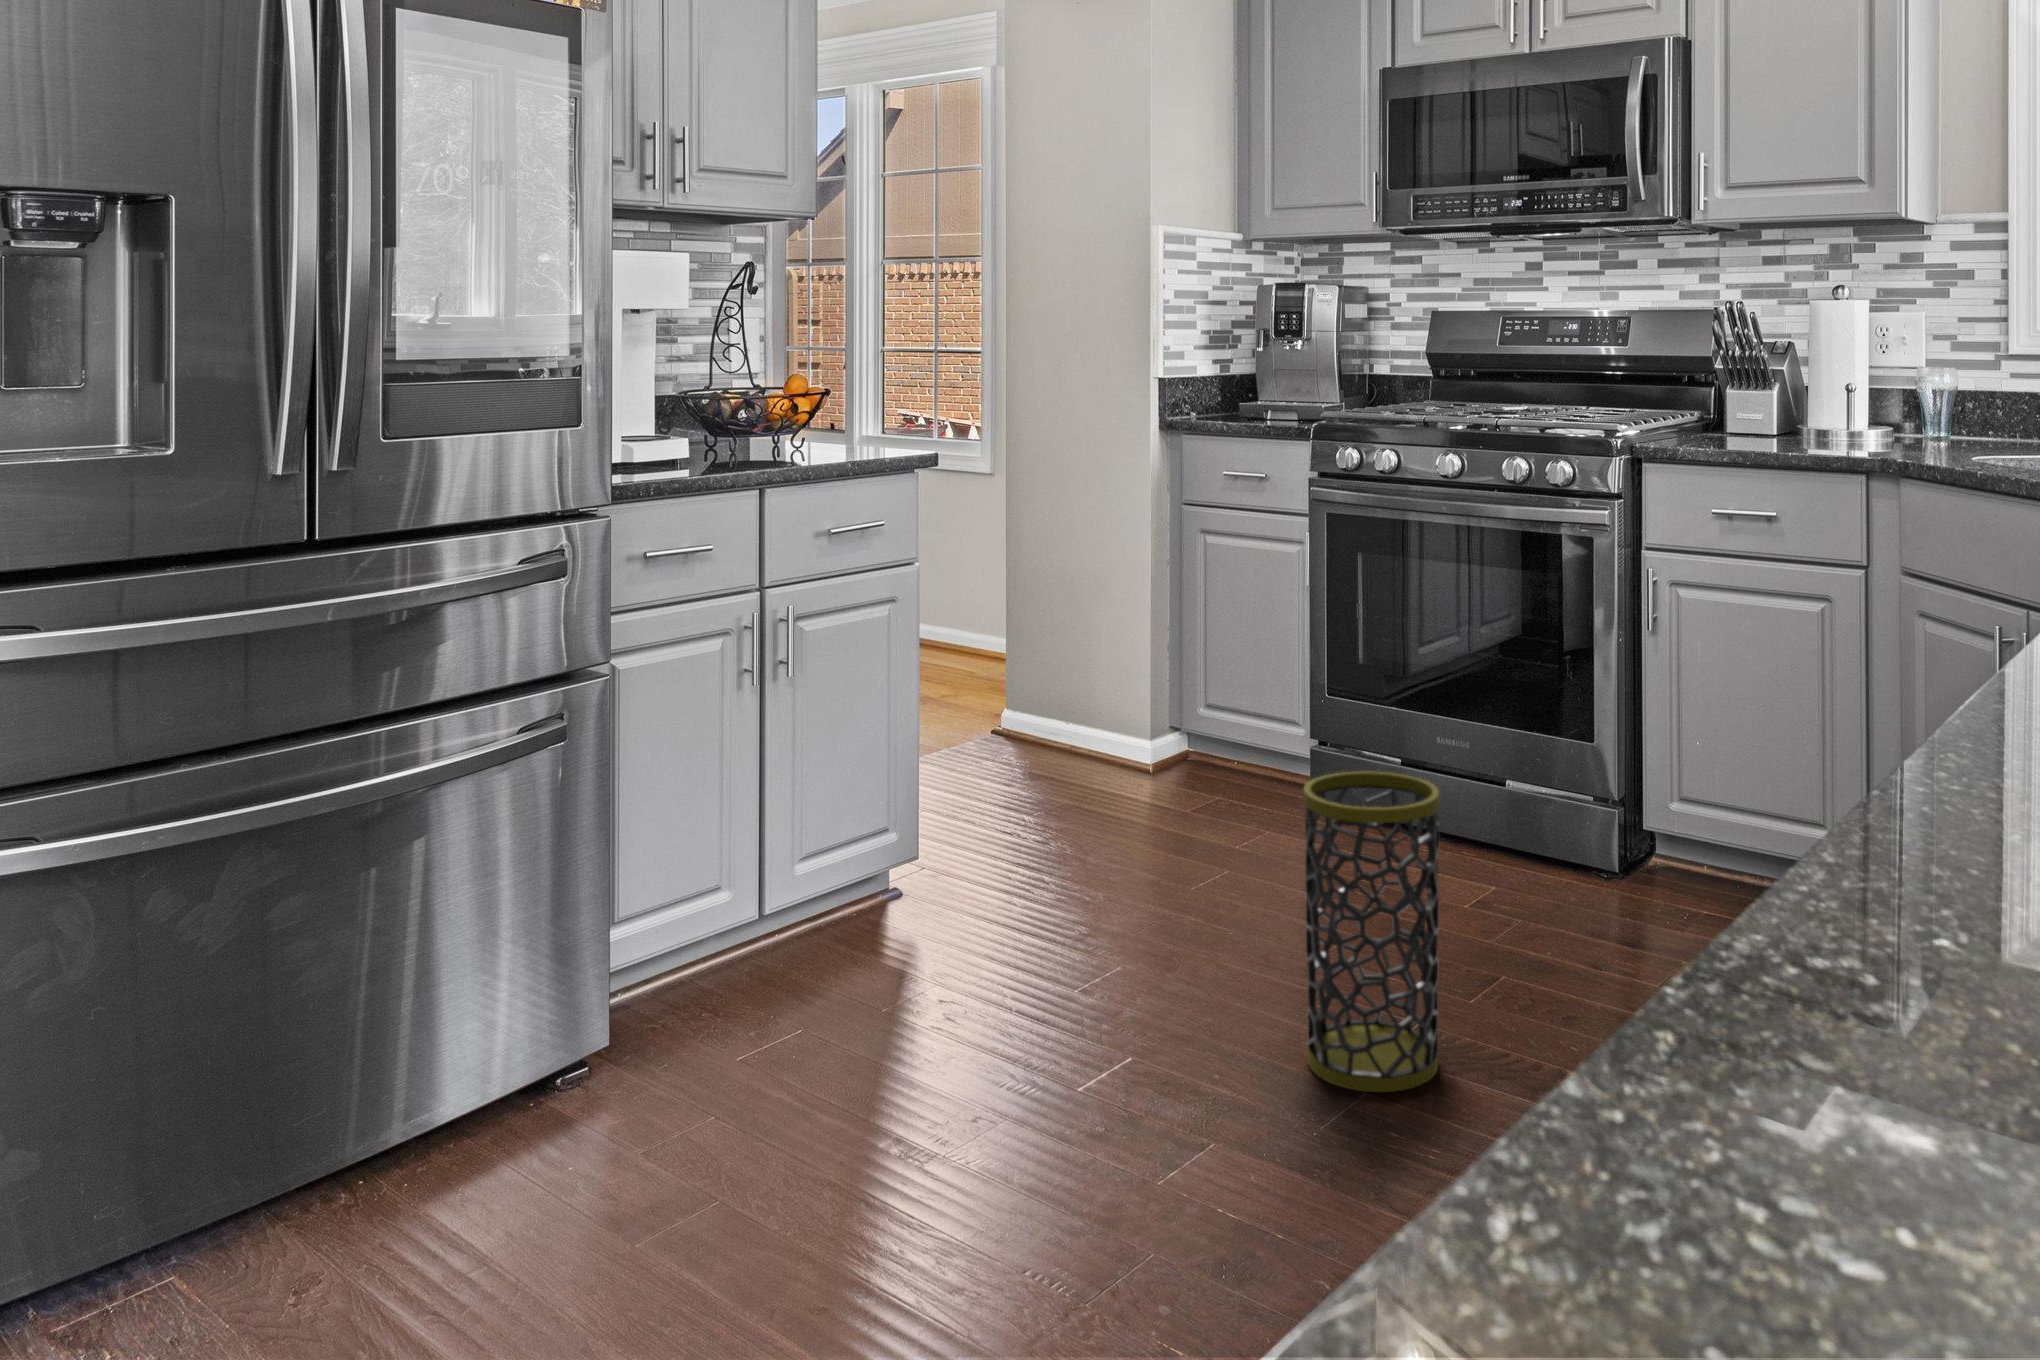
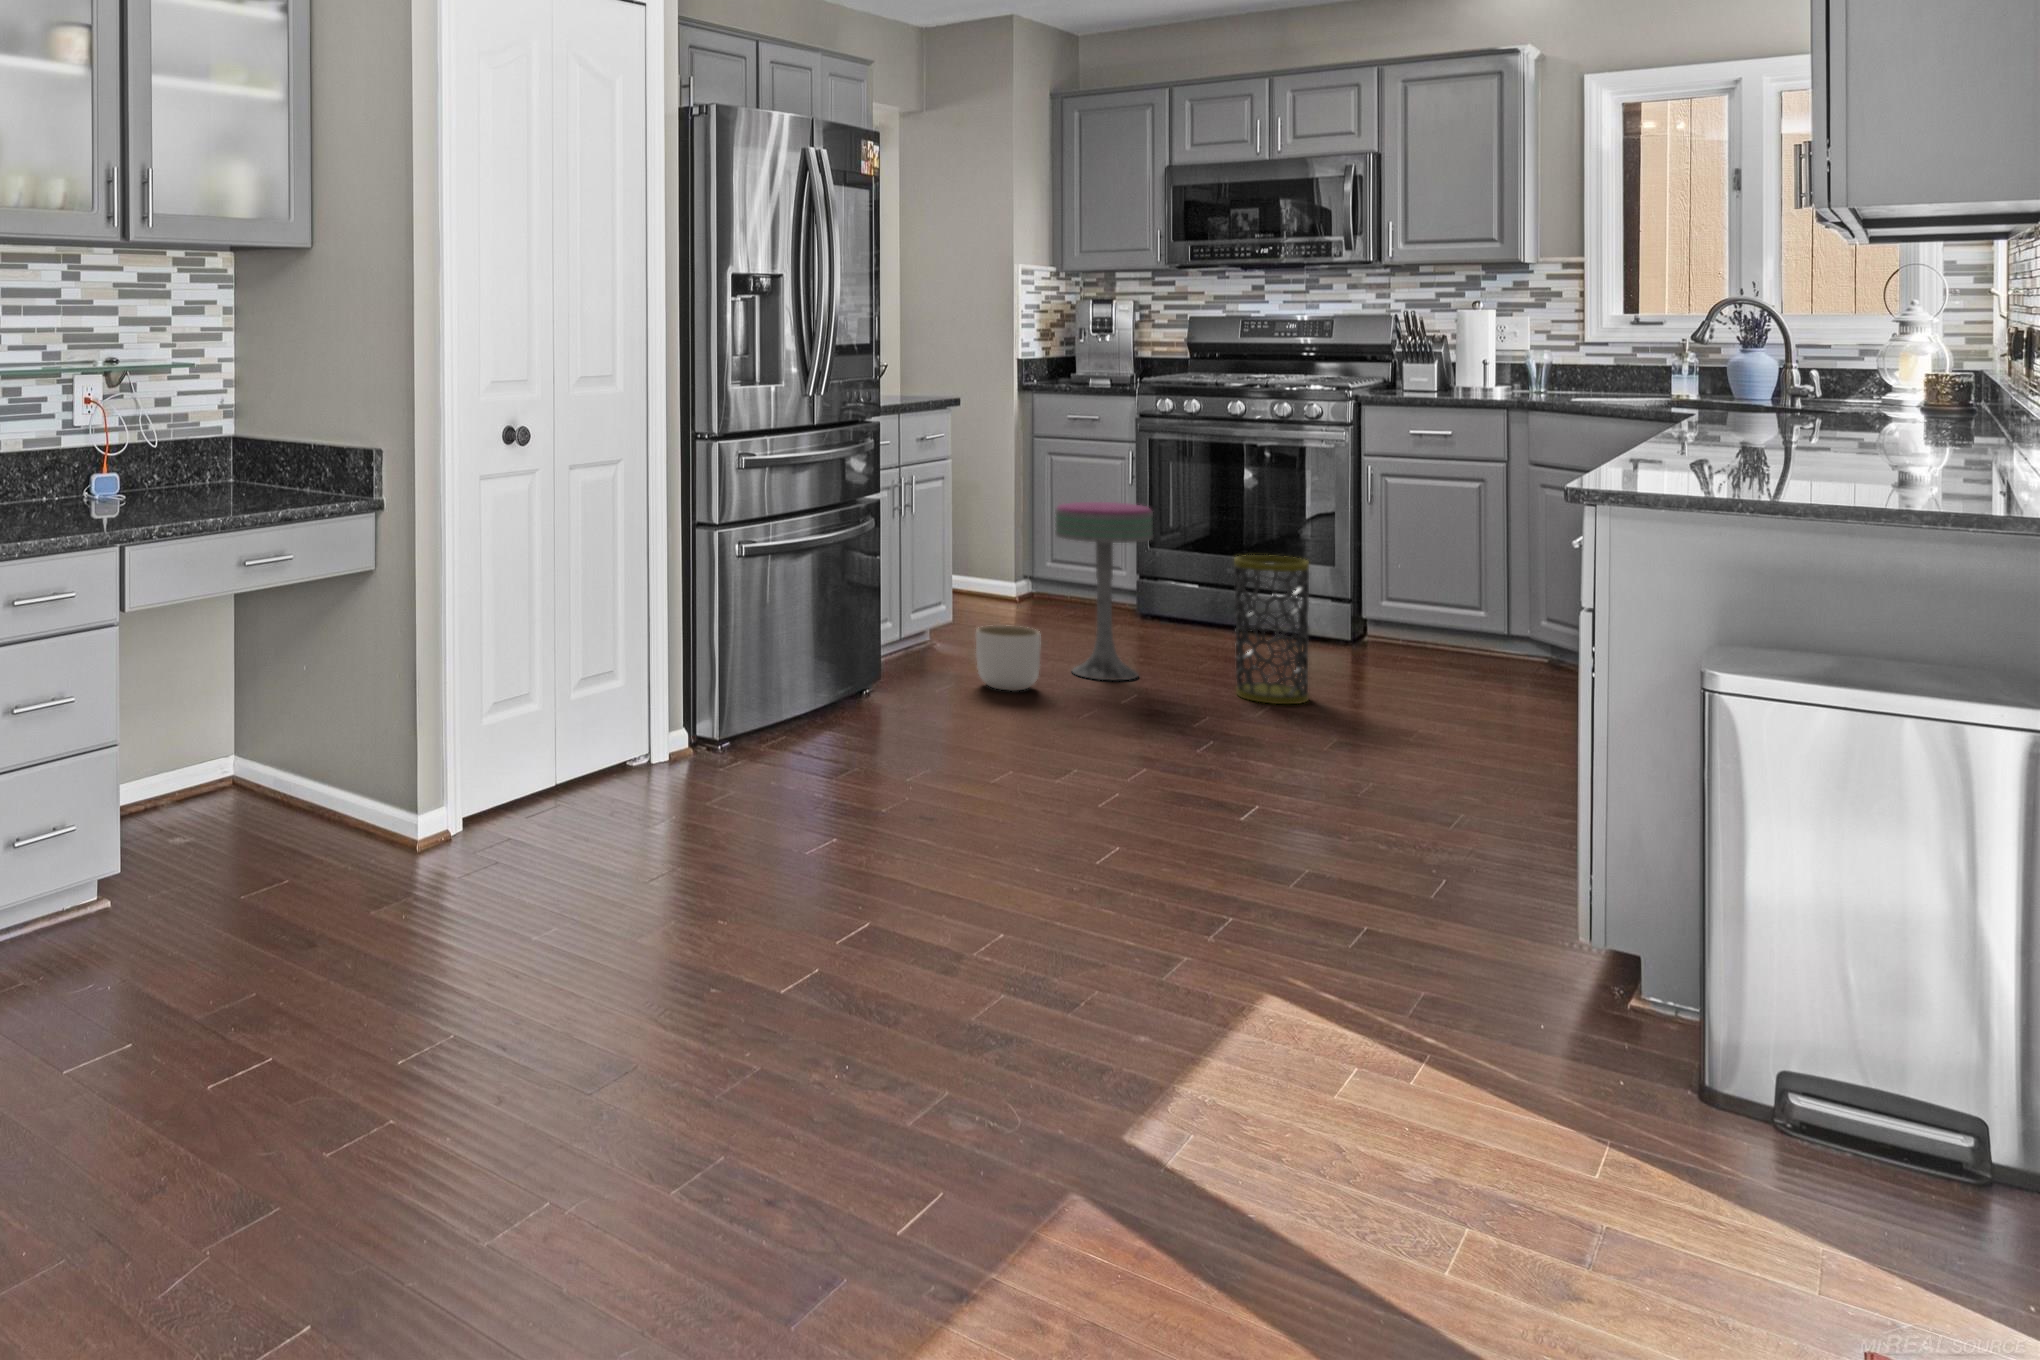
bar stool: none [1019,652,1195,1011] -> present [1055,502,1153,680]
planter: none [811,909,936,1057] -> present [976,625,1041,691]

